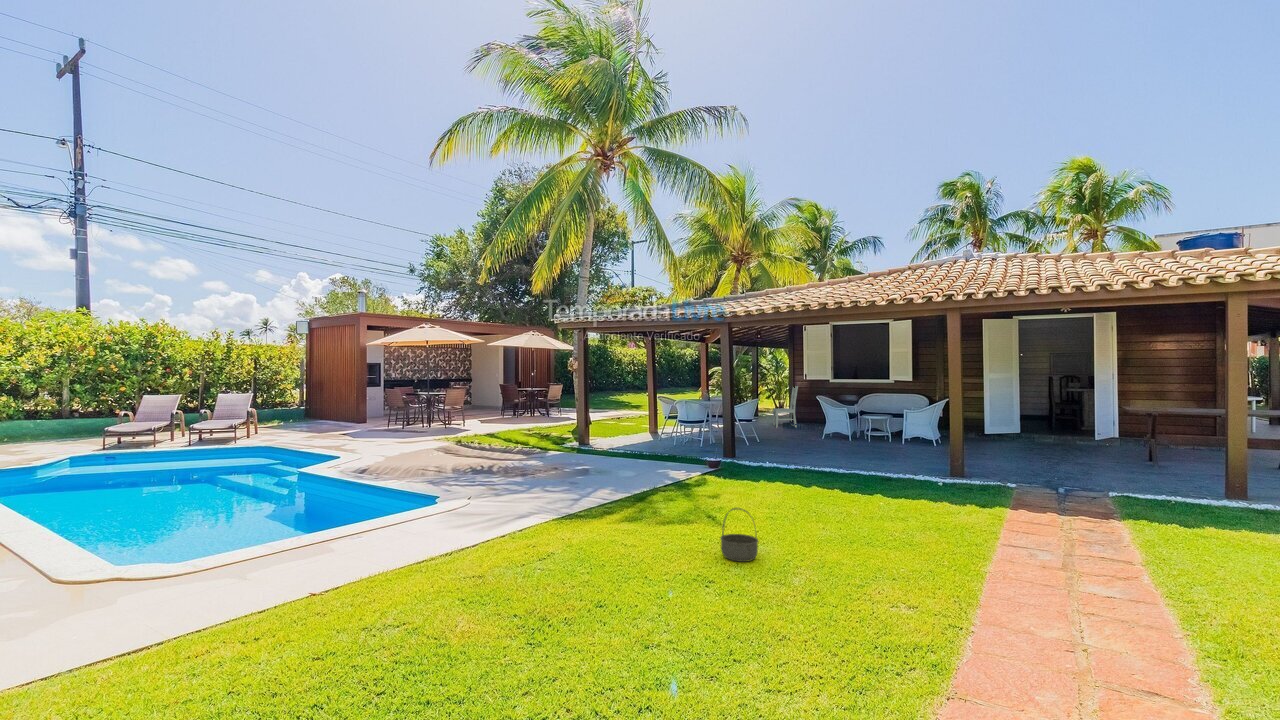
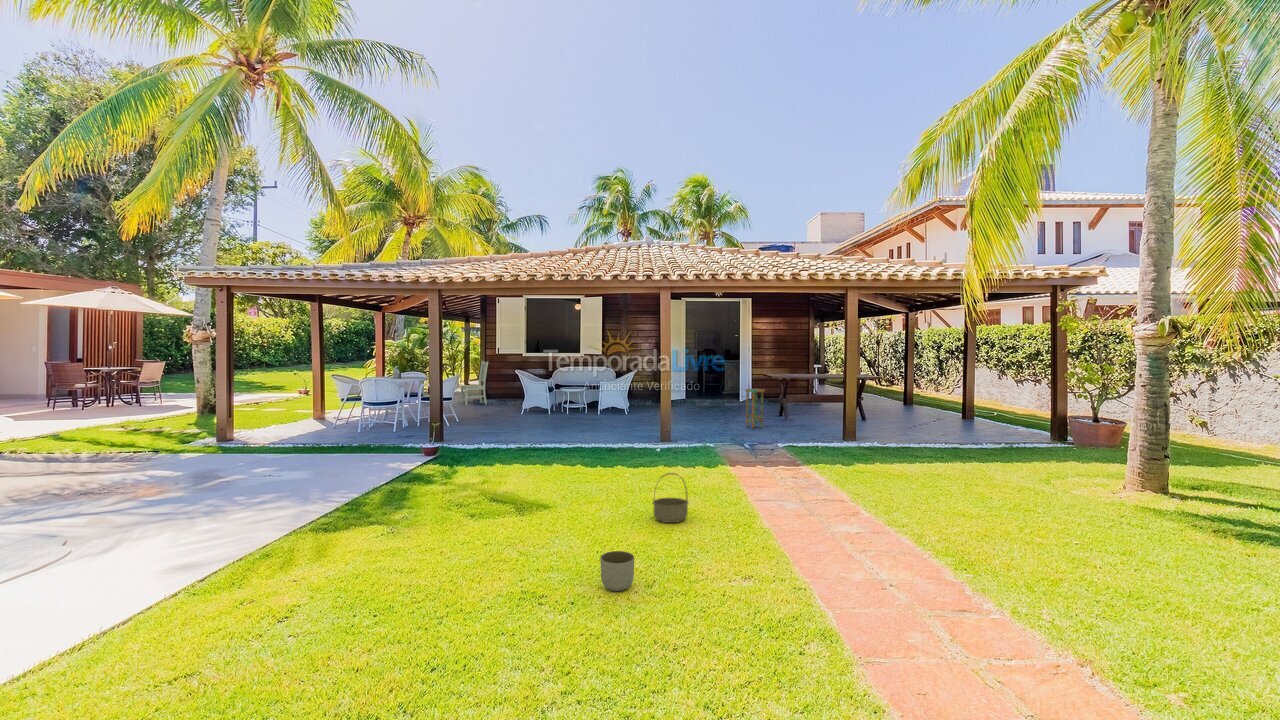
side table: none [1084,423,1115,473] -> present [745,389,765,428]
basket: present [721,508,758,562] -> present [653,473,689,523]
planter: none [767,562,799,599] -> present [600,551,634,591]

